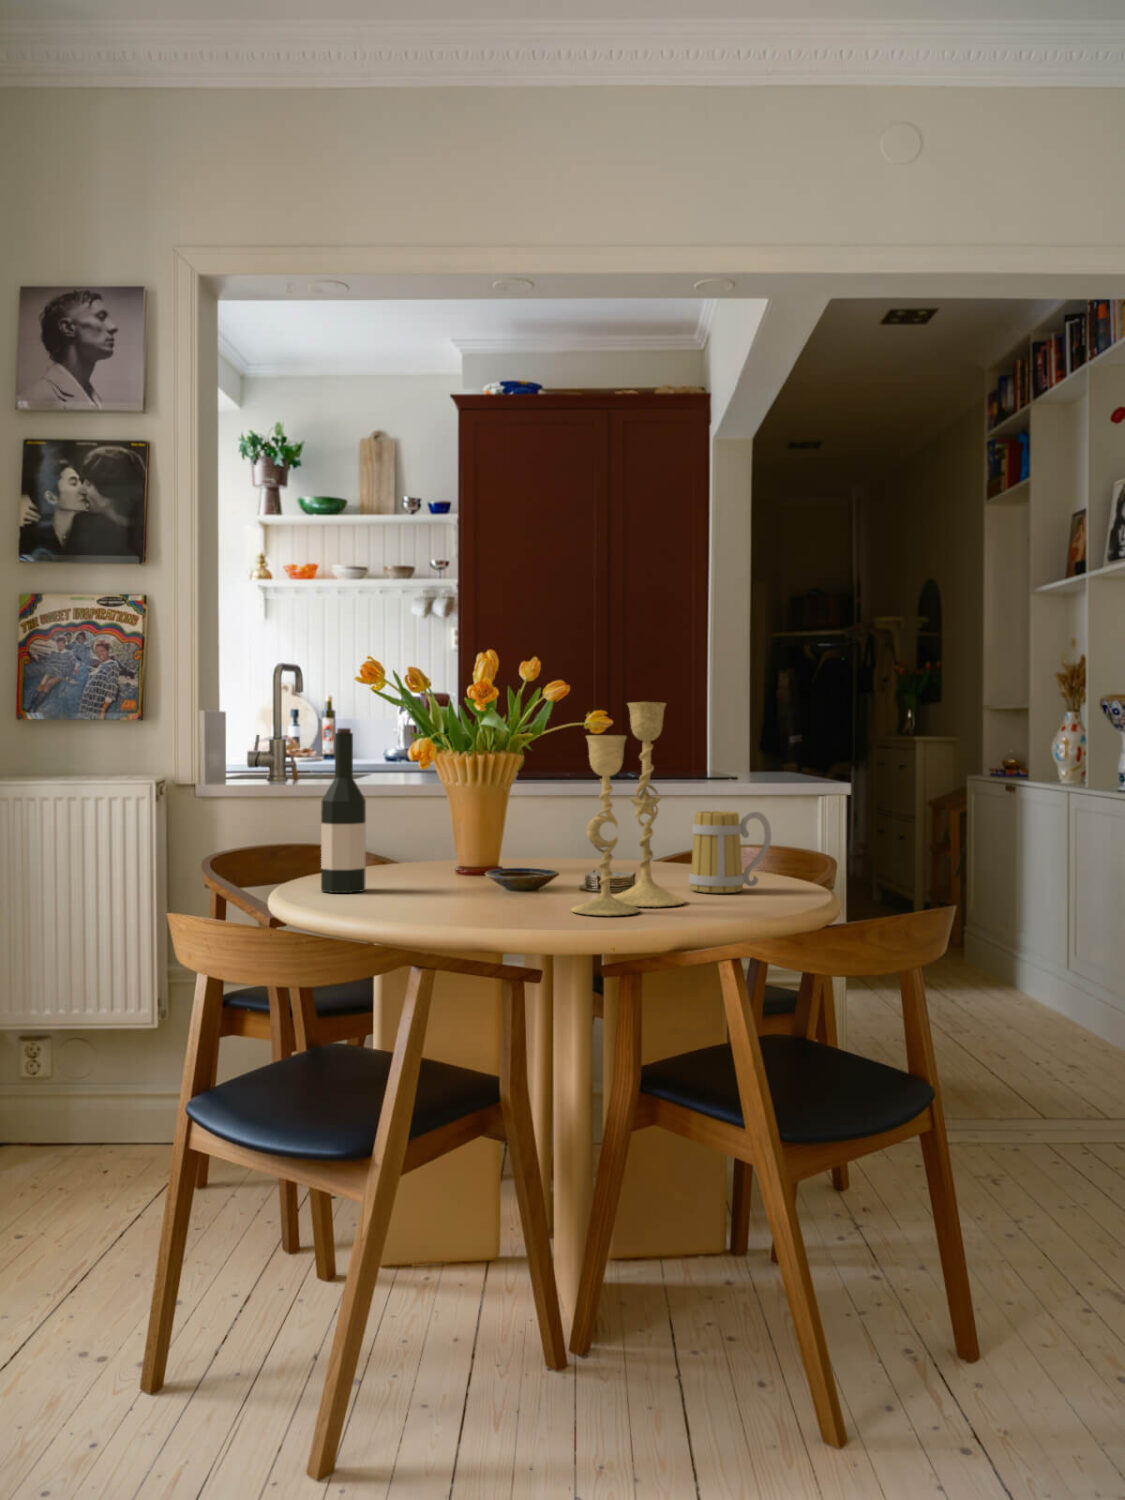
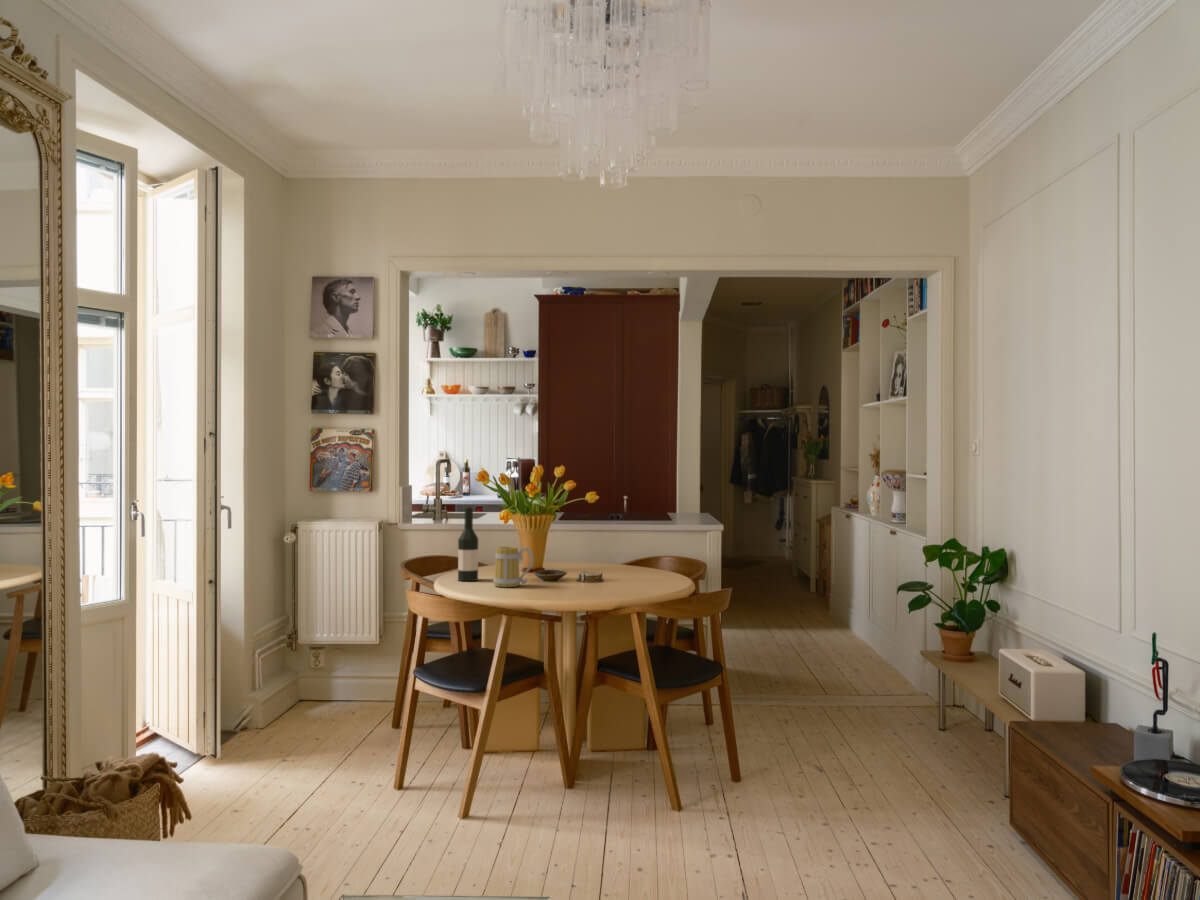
candlestick: present [571,702,686,916] -> none [567,497,621,593]
mug: present [689,811,771,893] -> present [494,547,533,587]

